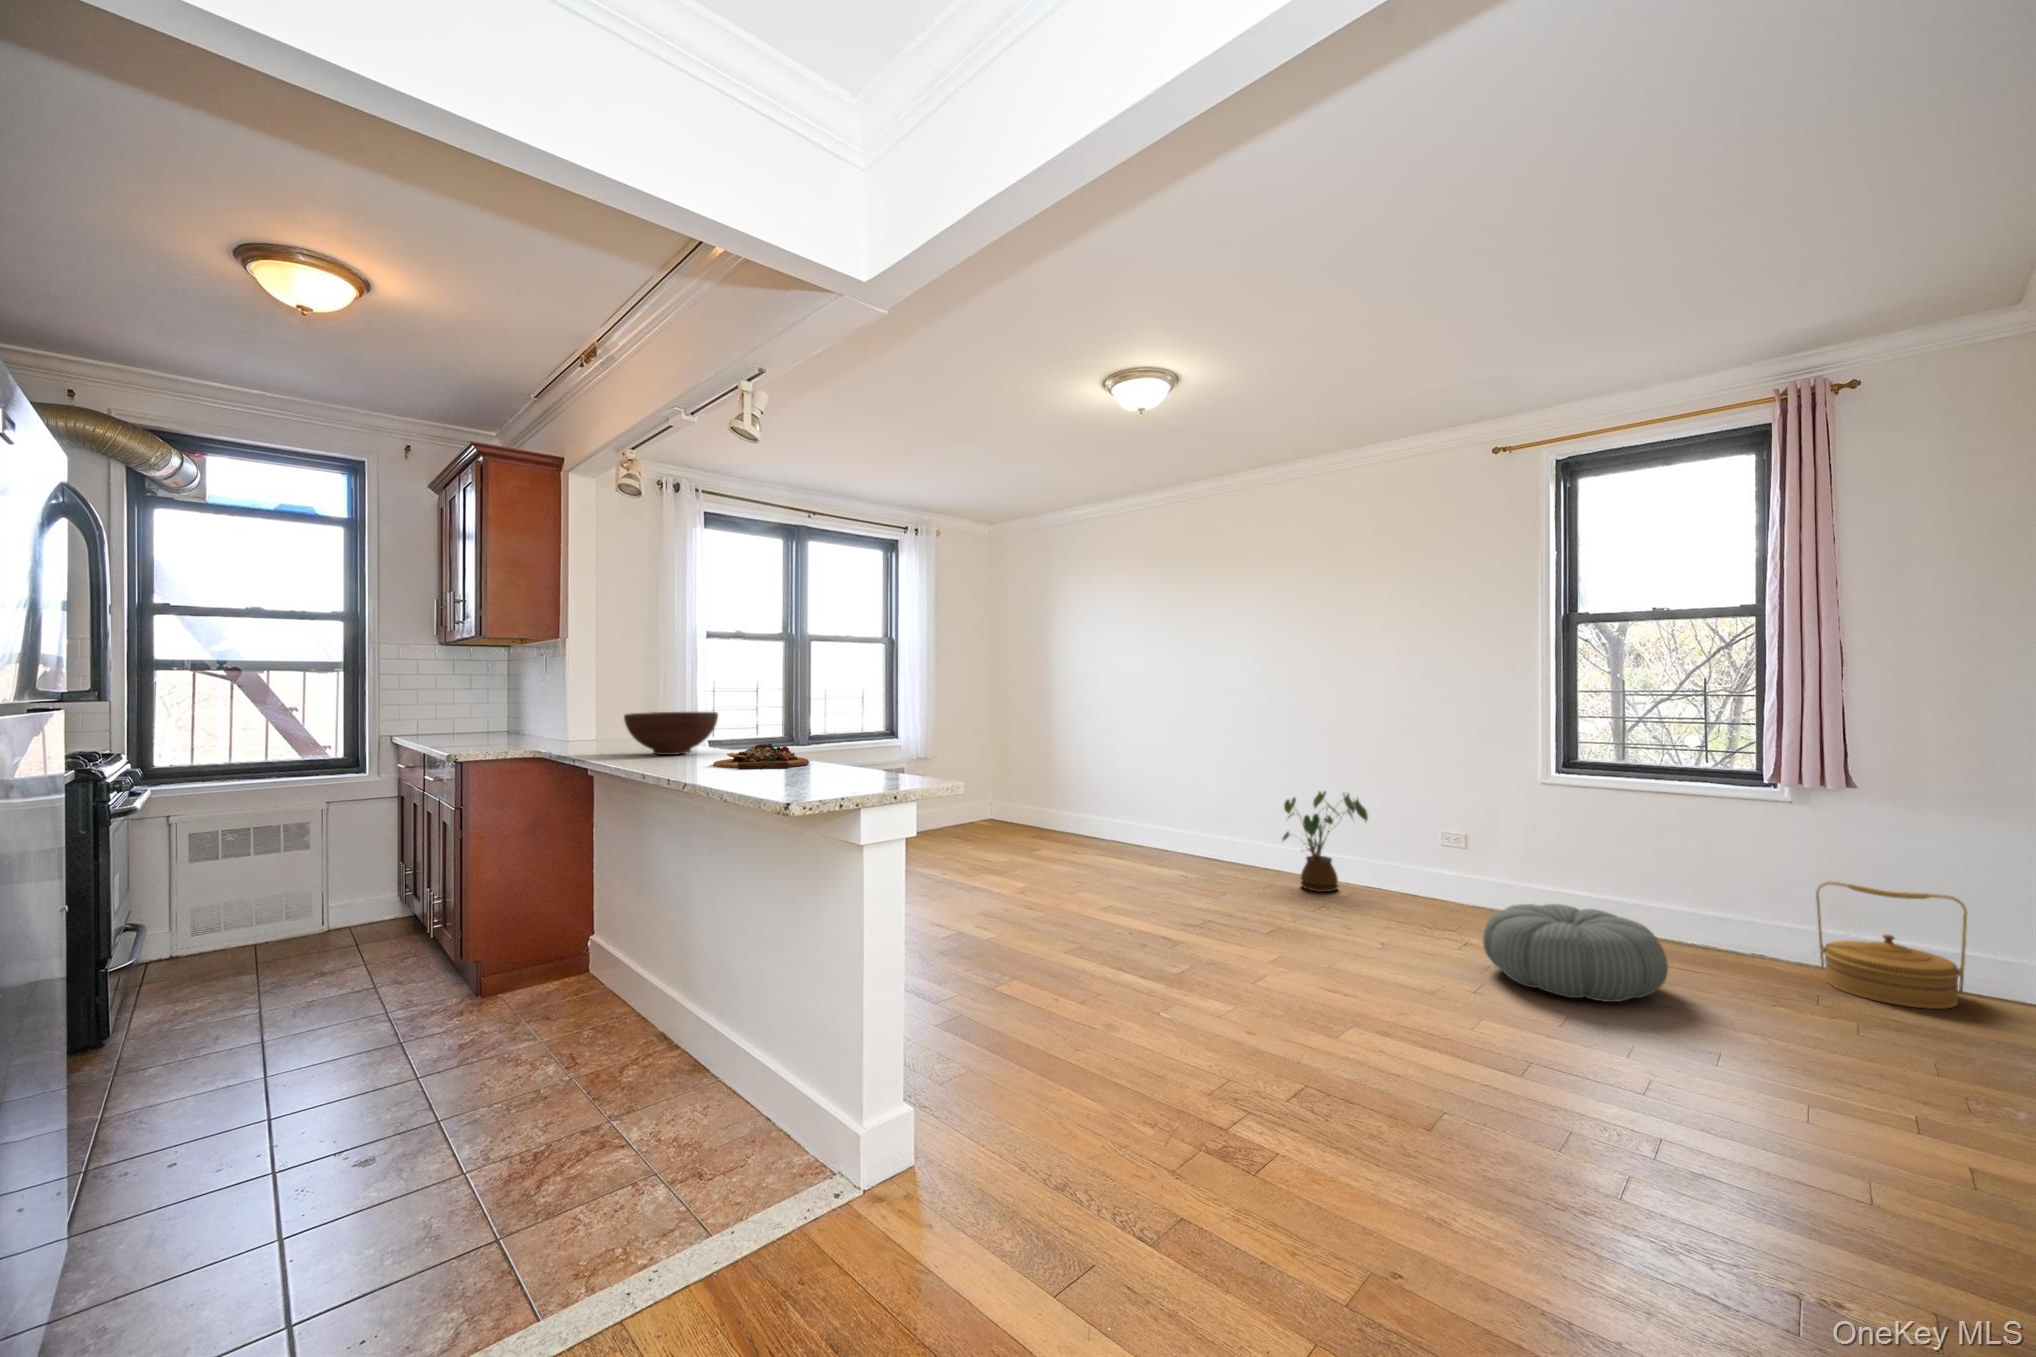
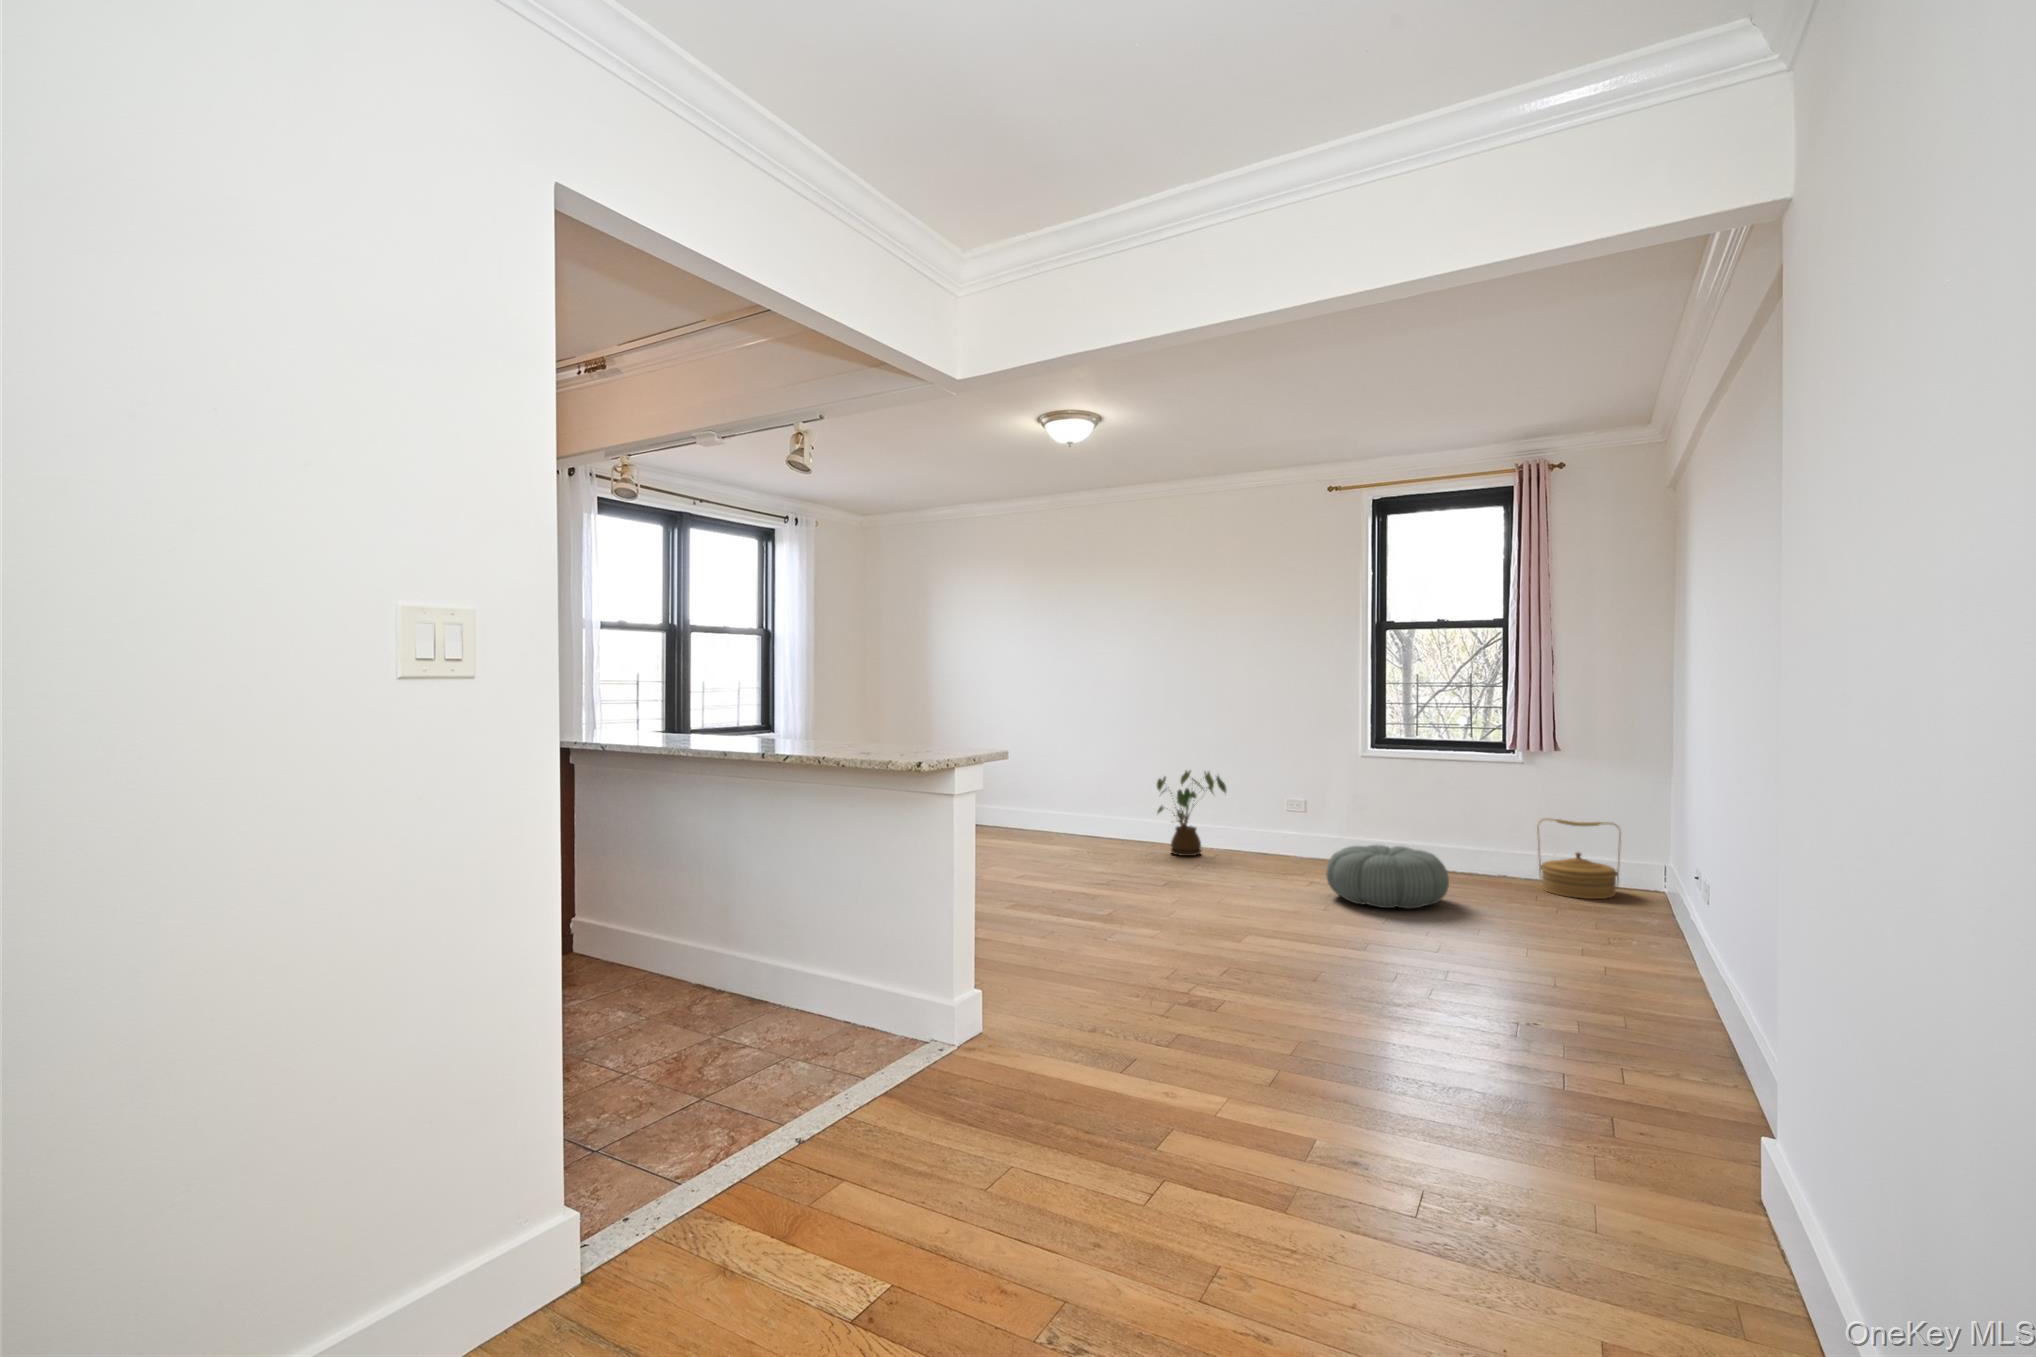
fruit bowl: present [624,712,718,755] -> none [627,700,713,739]
cutting board: present [713,744,809,770] -> none [753,725,835,746]

